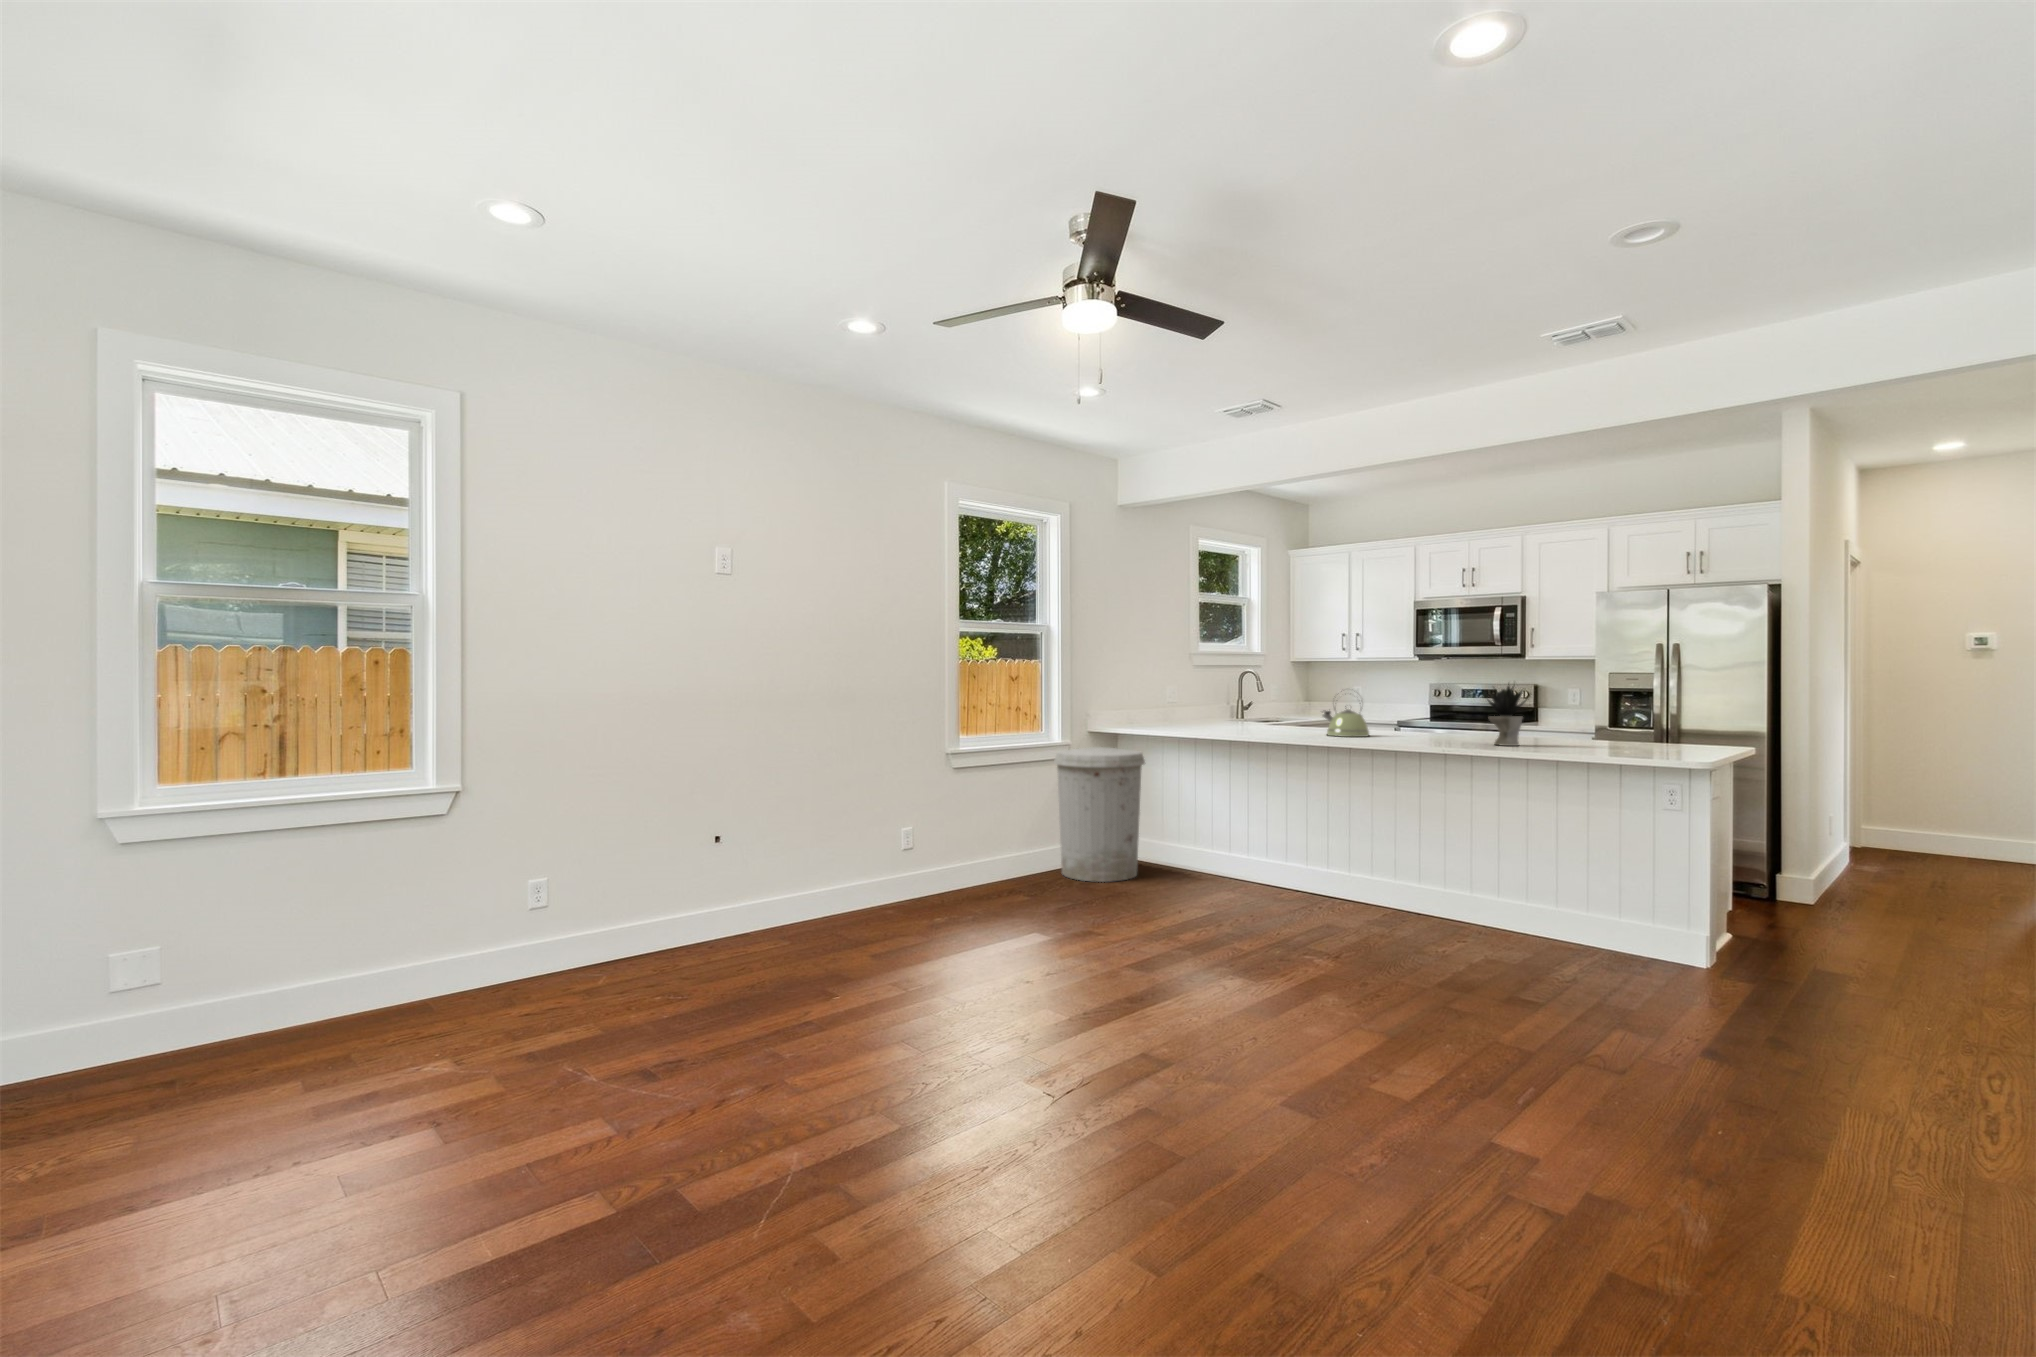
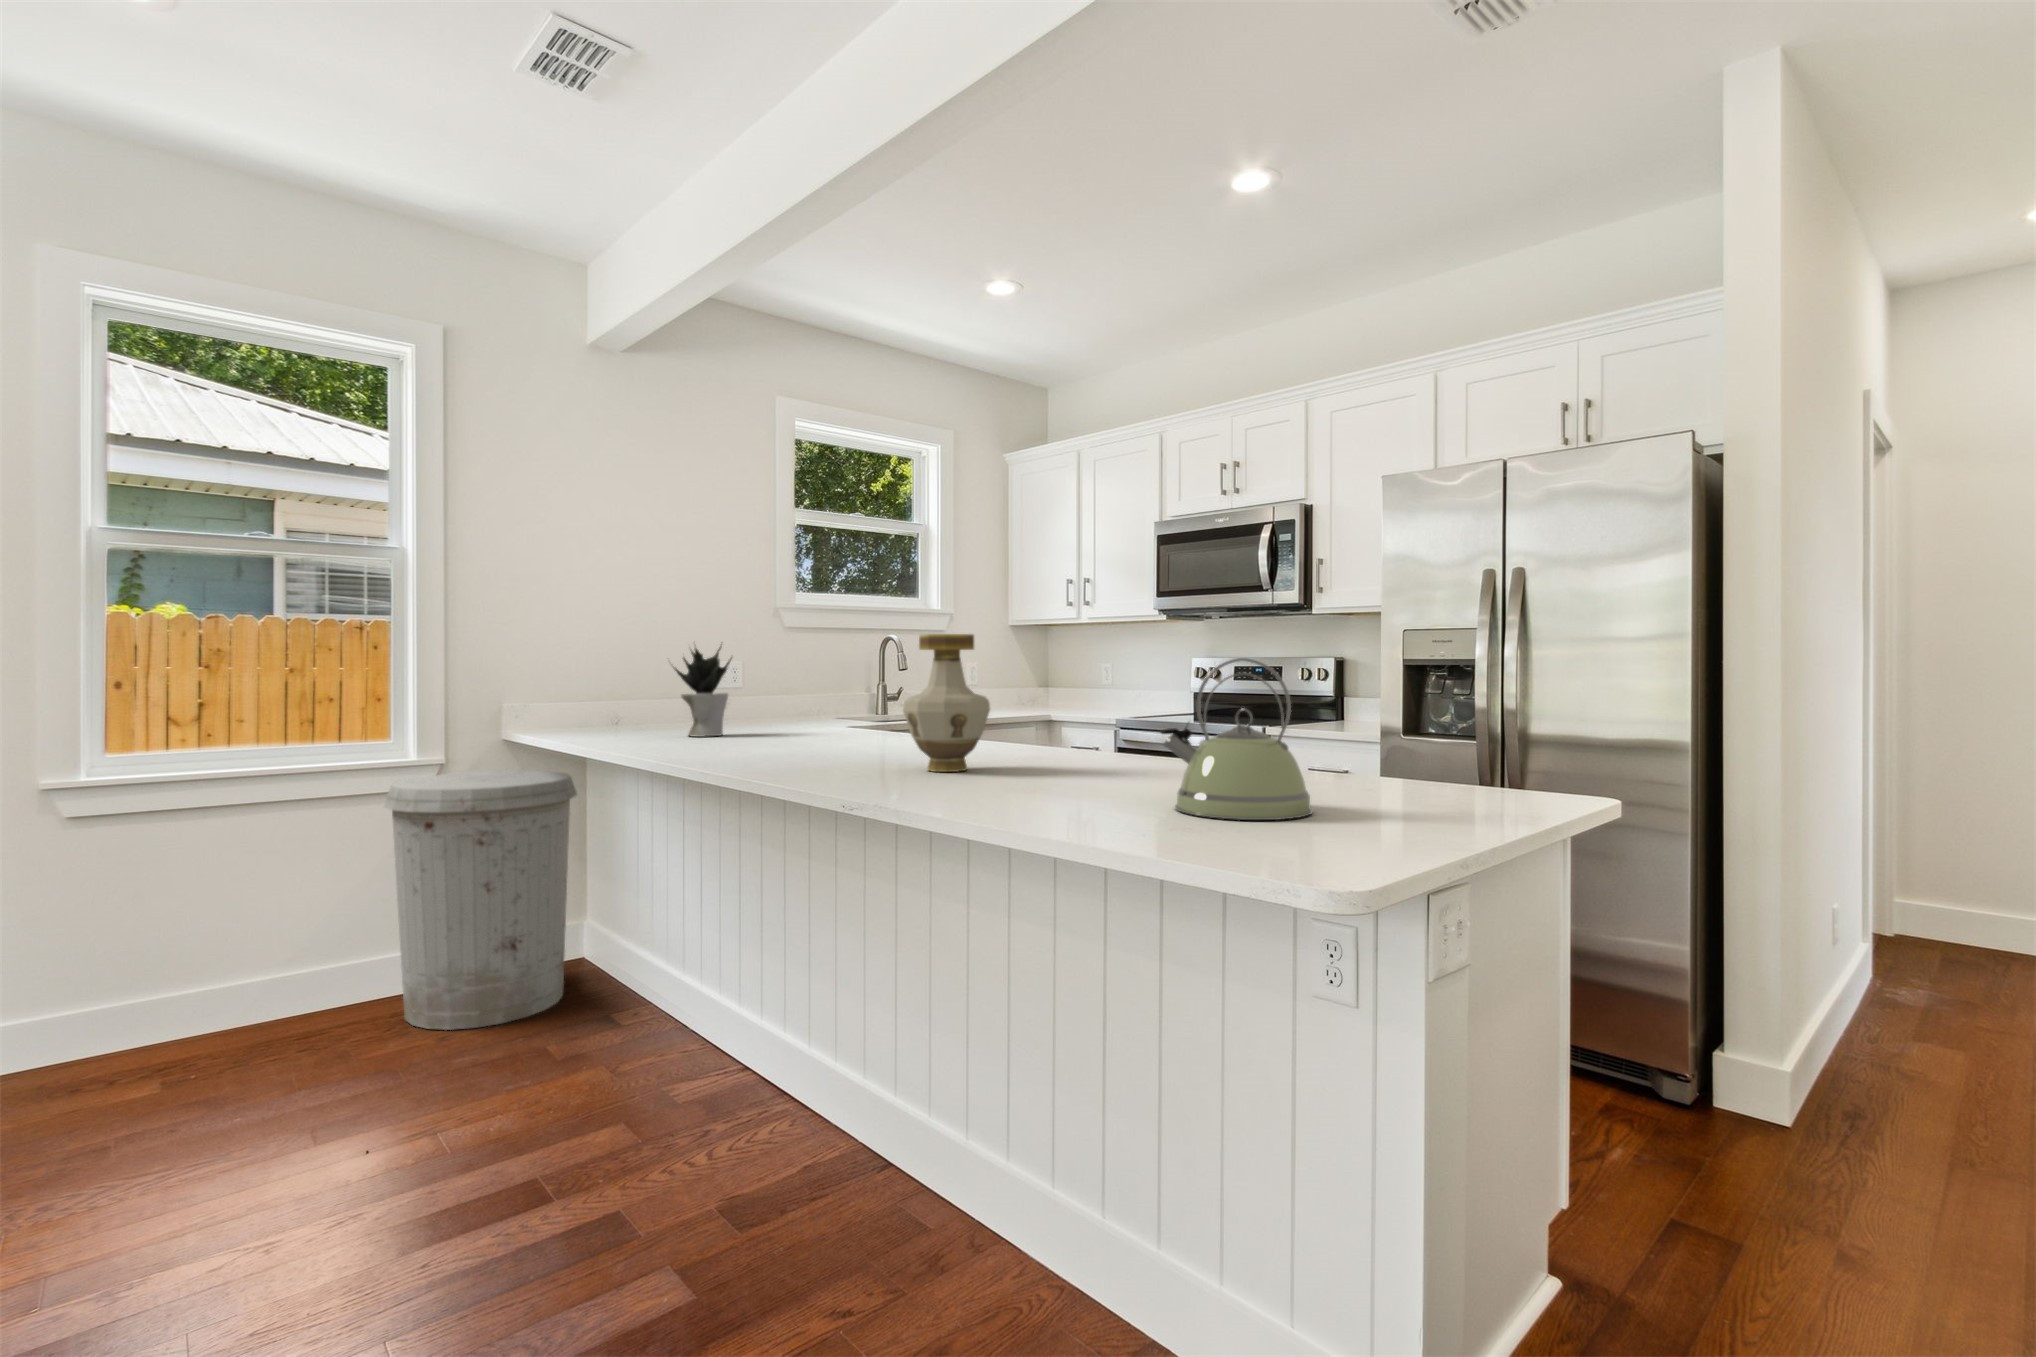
vase: none [1410,680,1454,742] -> present [903,634,990,772]
potted plant: present [1488,684,1526,746] -> present [674,642,732,737]
kettle: present [1323,703,1369,737] -> present [1161,658,1313,820]

